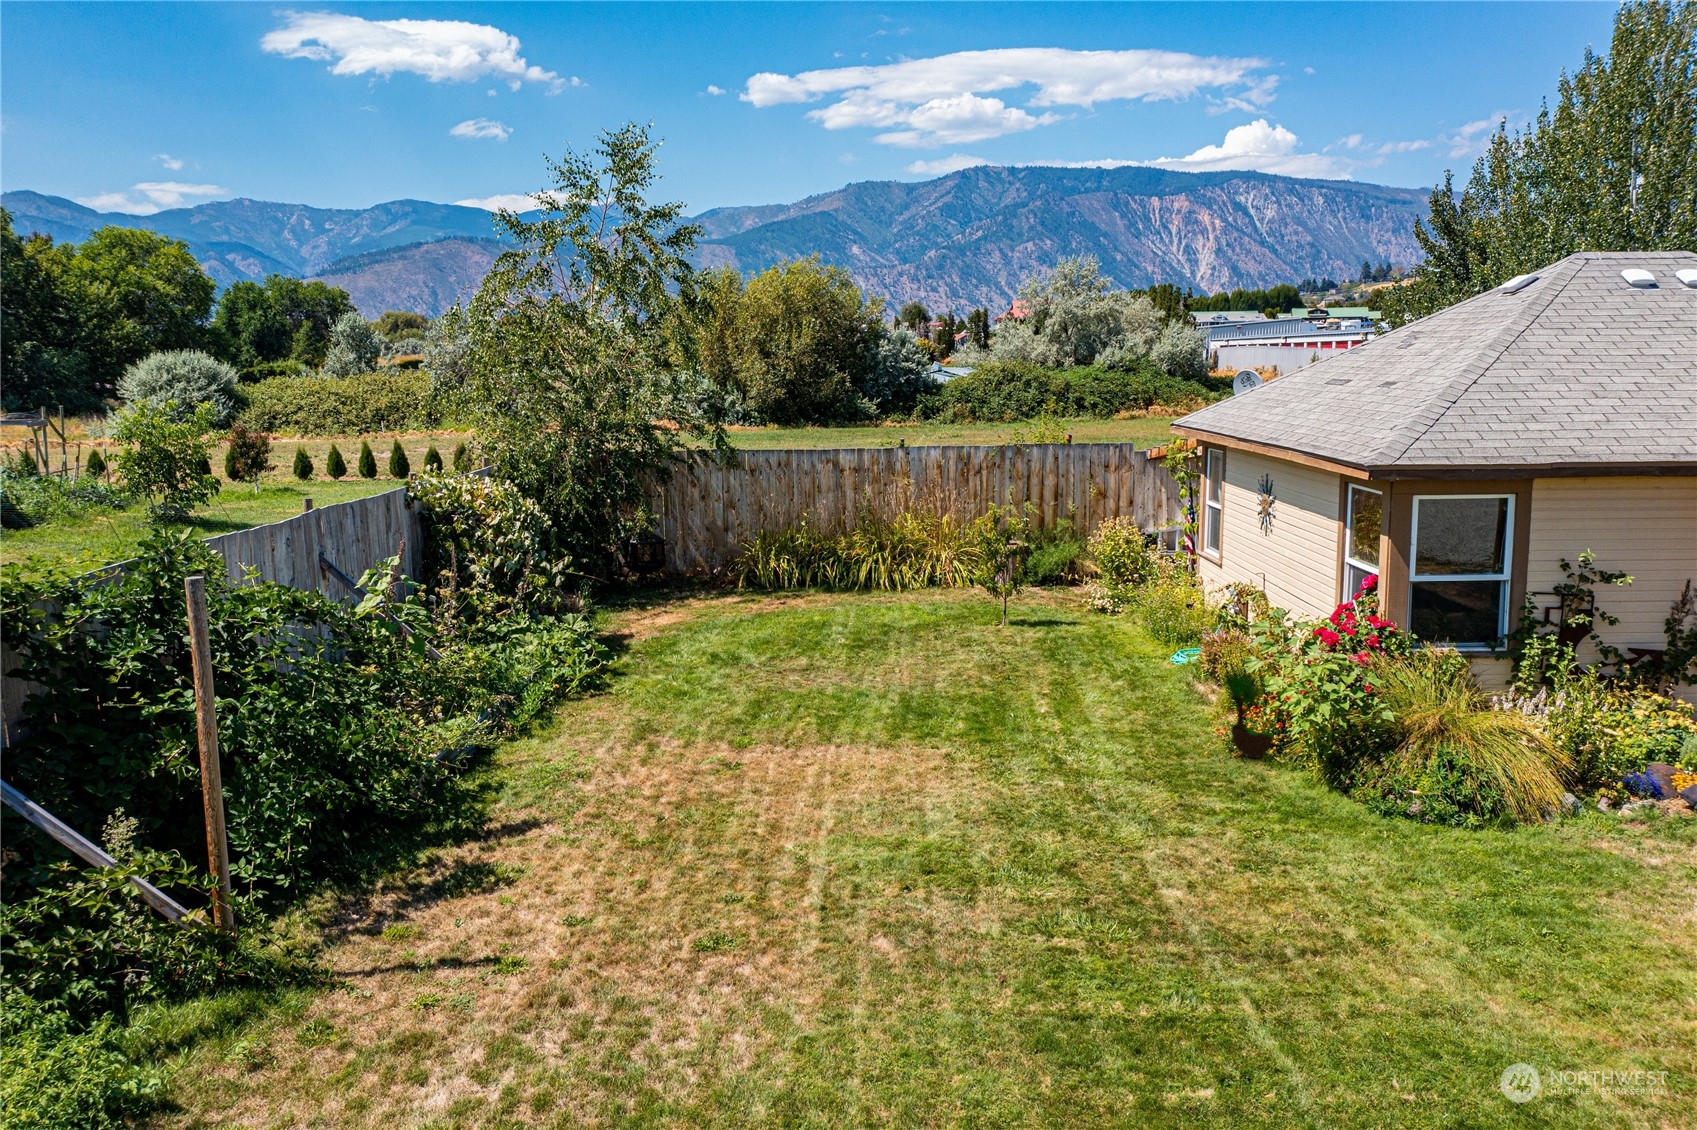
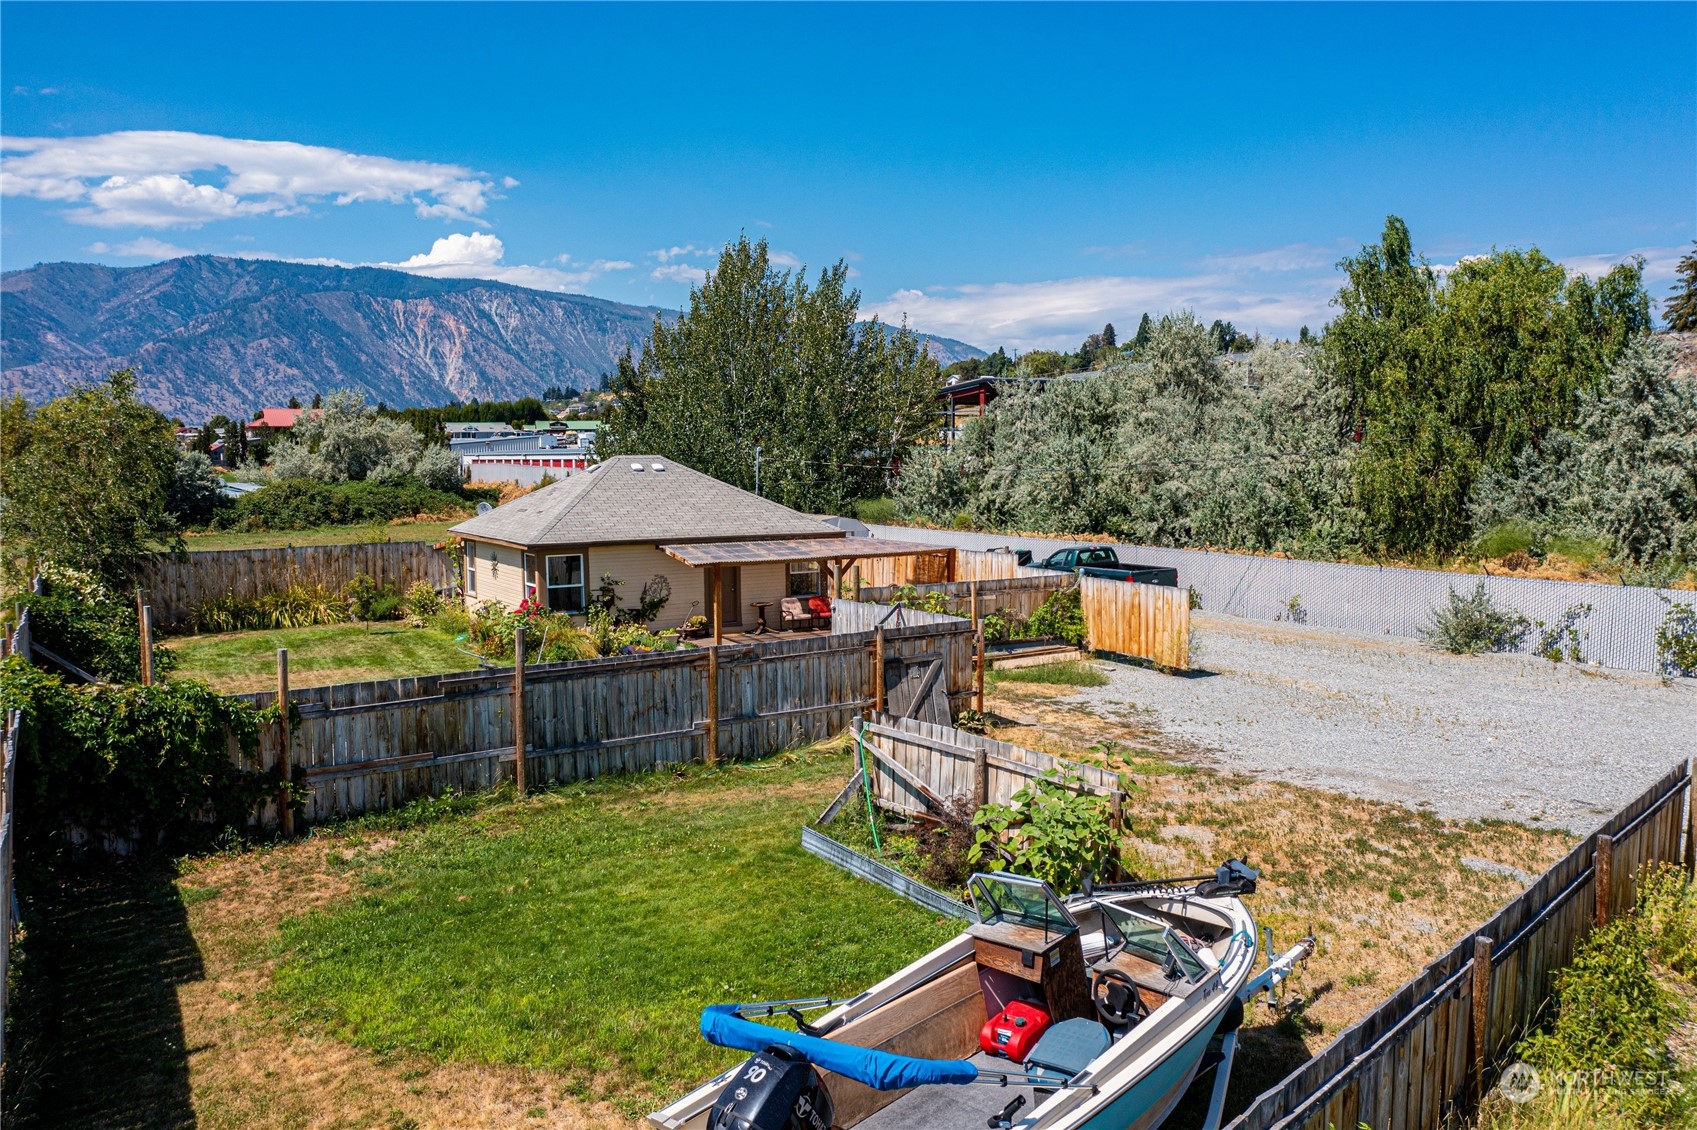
potted tree: present [1220,665,1274,758] -> none [476,622,501,660]

